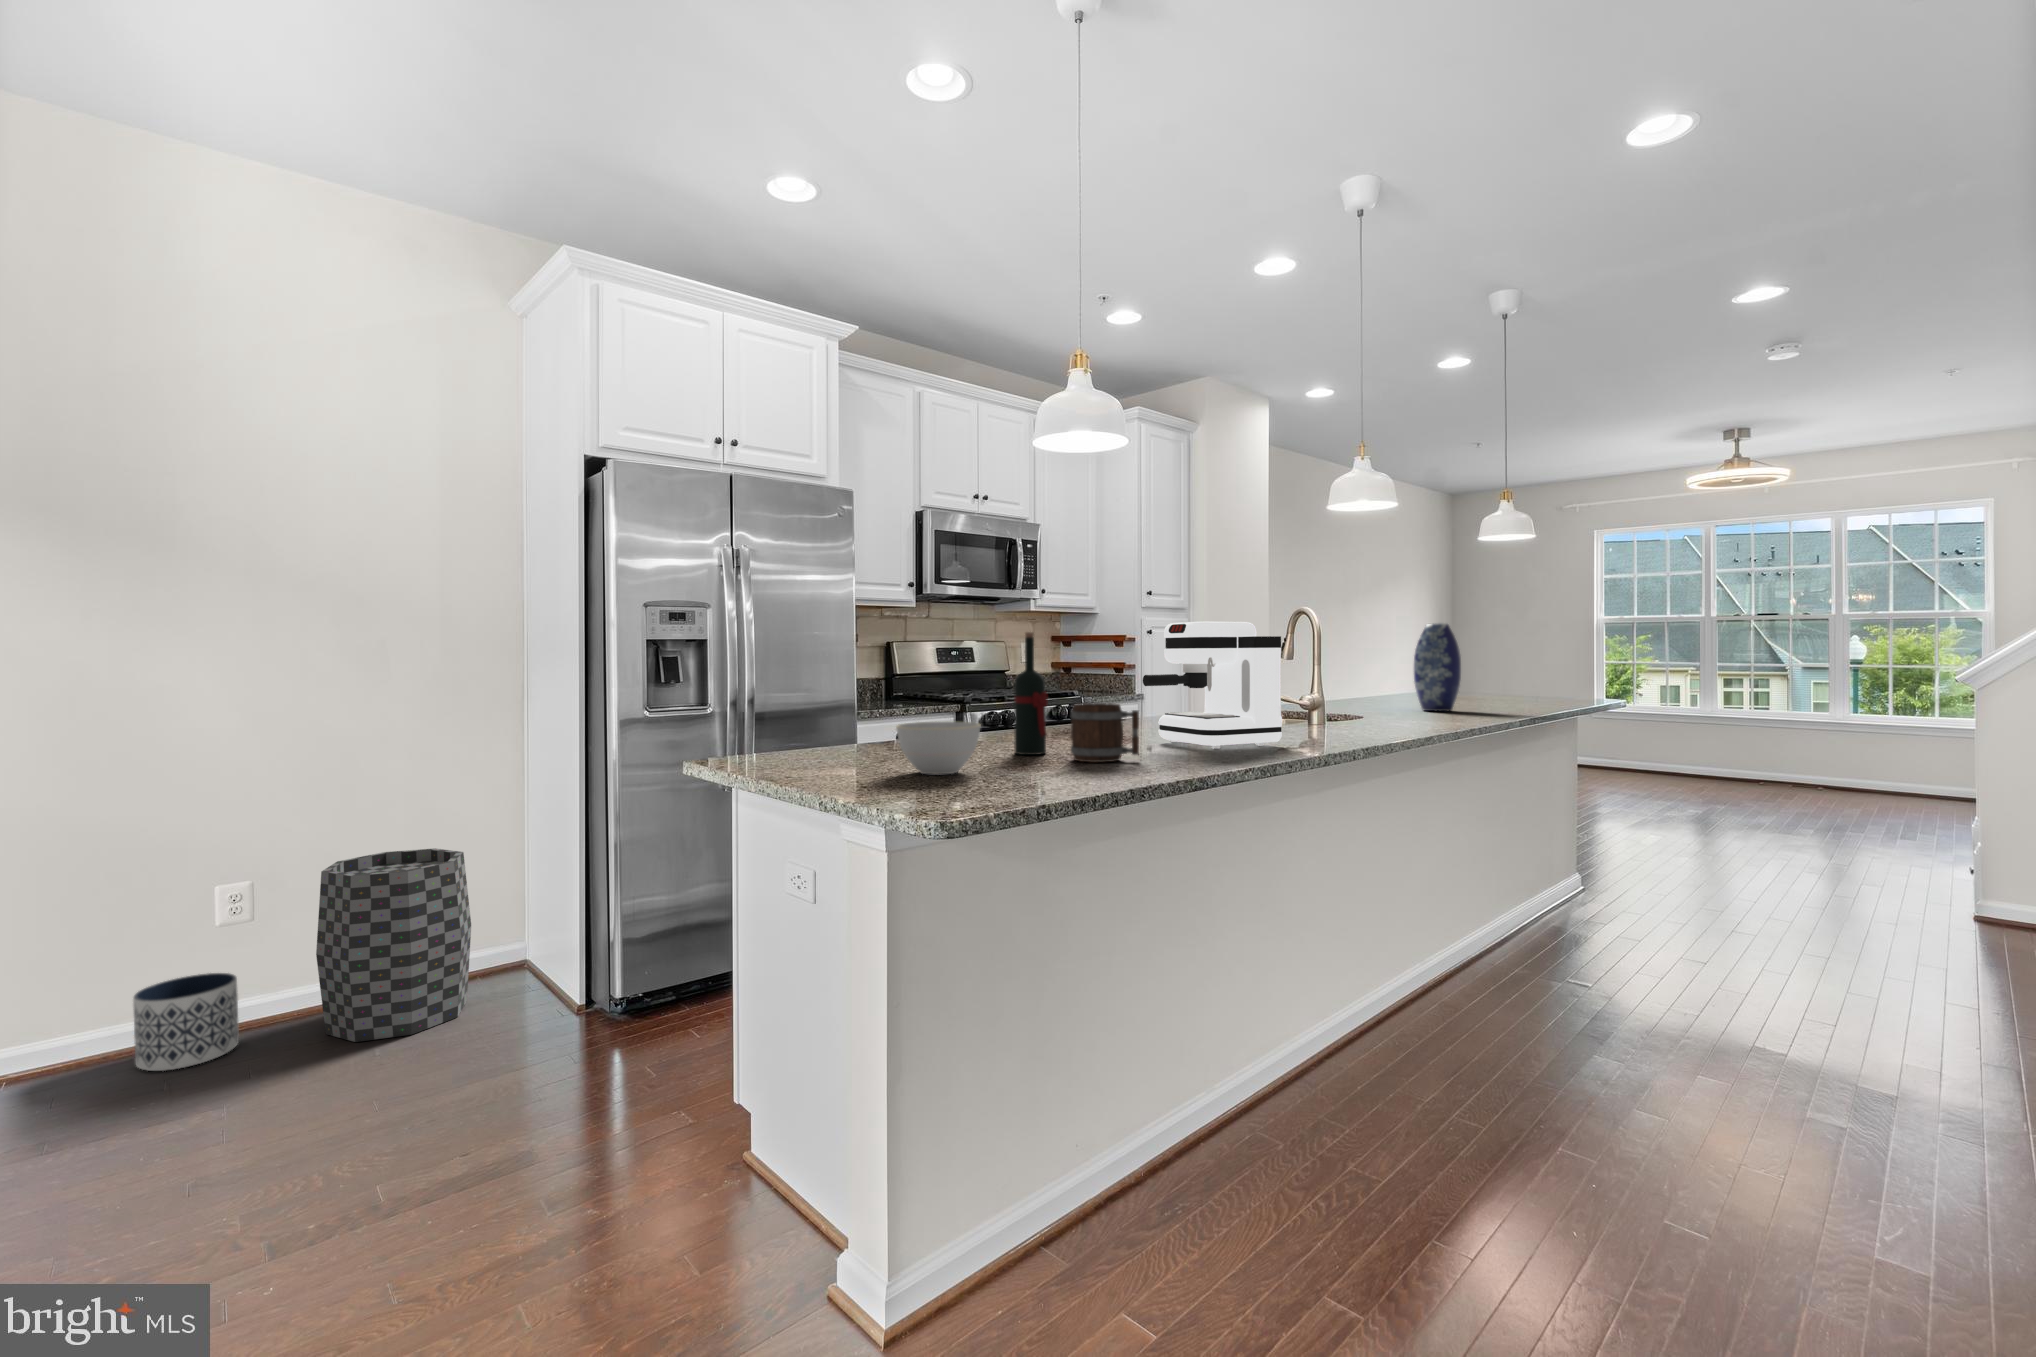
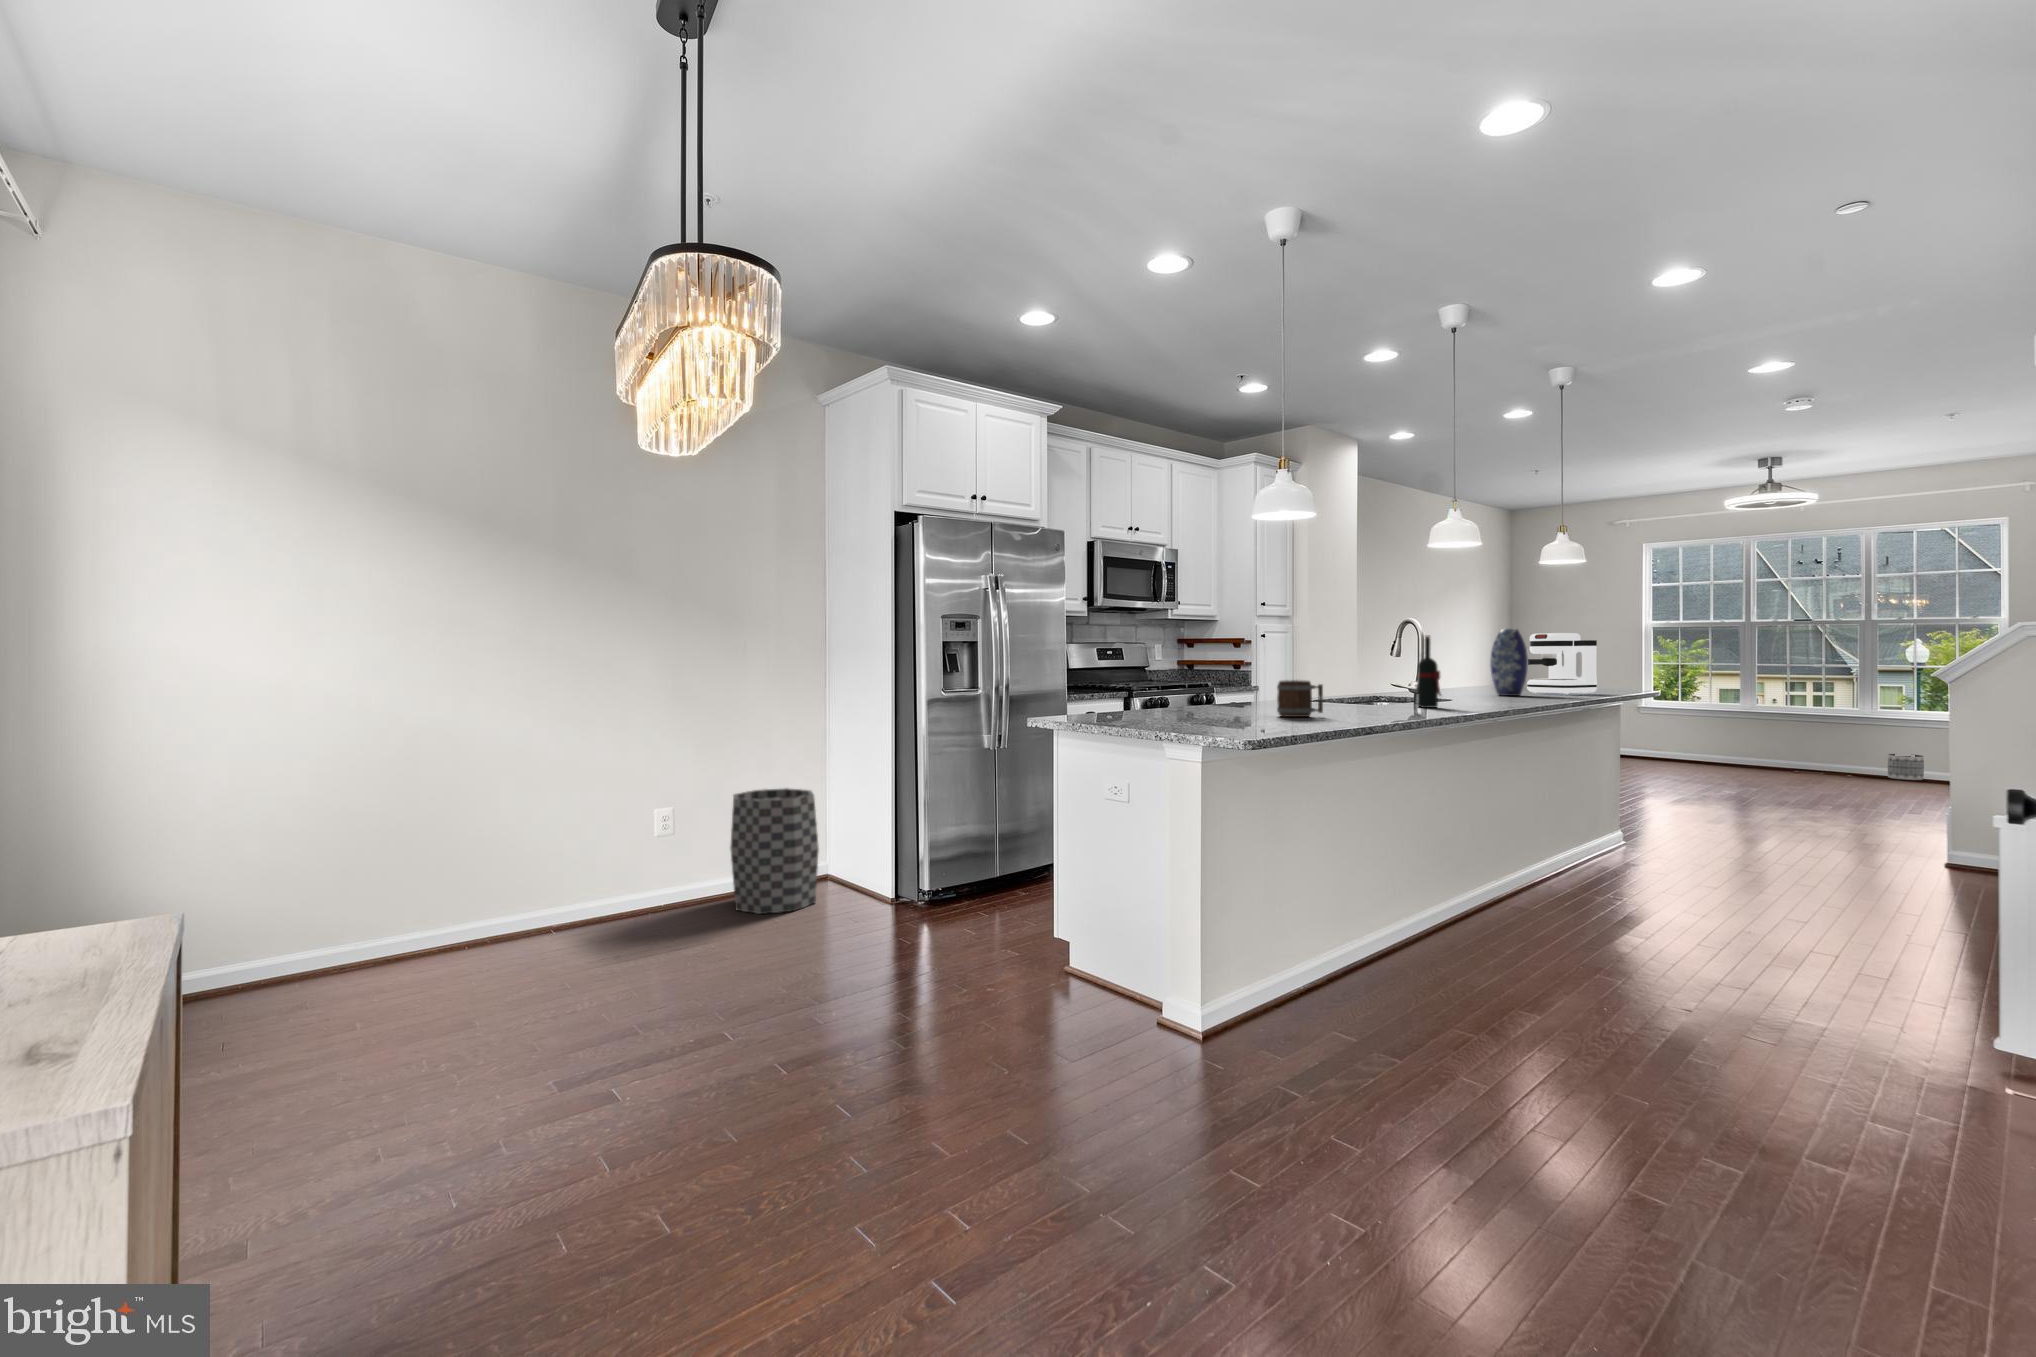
coffee maker: present [1143,622,1282,749] -> present [1527,633,1597,695]
wine bottle: present [1014,632,1048,755] -> present [1417,635,1441,708]
bowl: present [896,722,981,775] -> none [1179,690,1232,721]
planter: present [133,973,239,1071] -> present [1888,754,1924,780]

